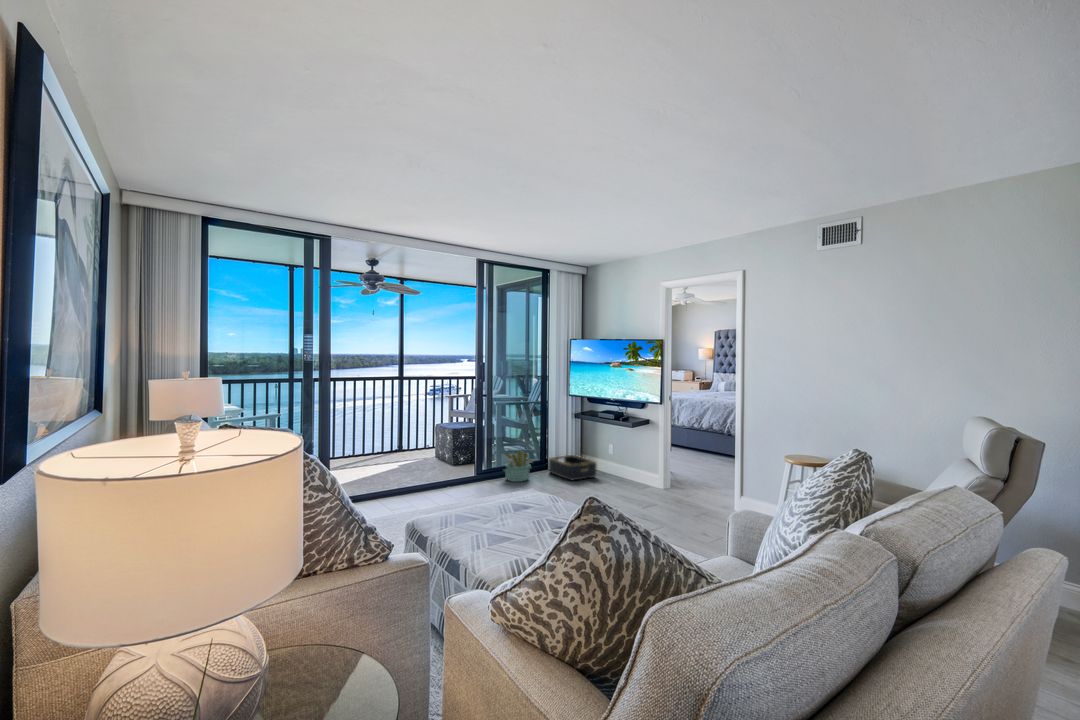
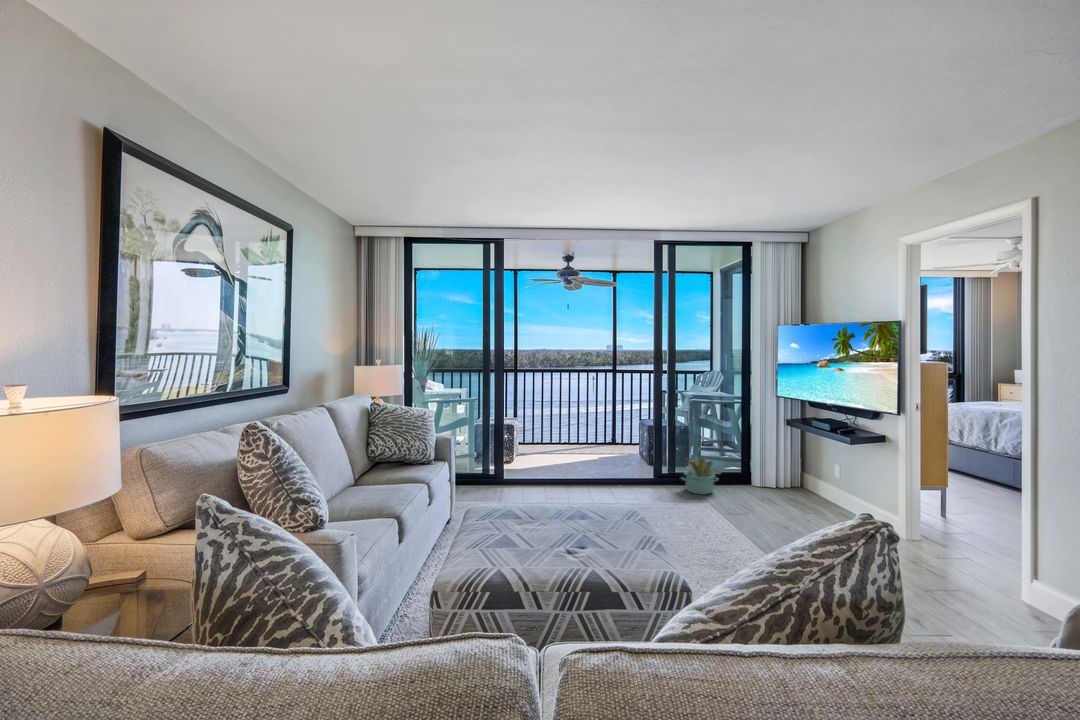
basket: present [549,455,596,480] -> none [747,471,808,505]

